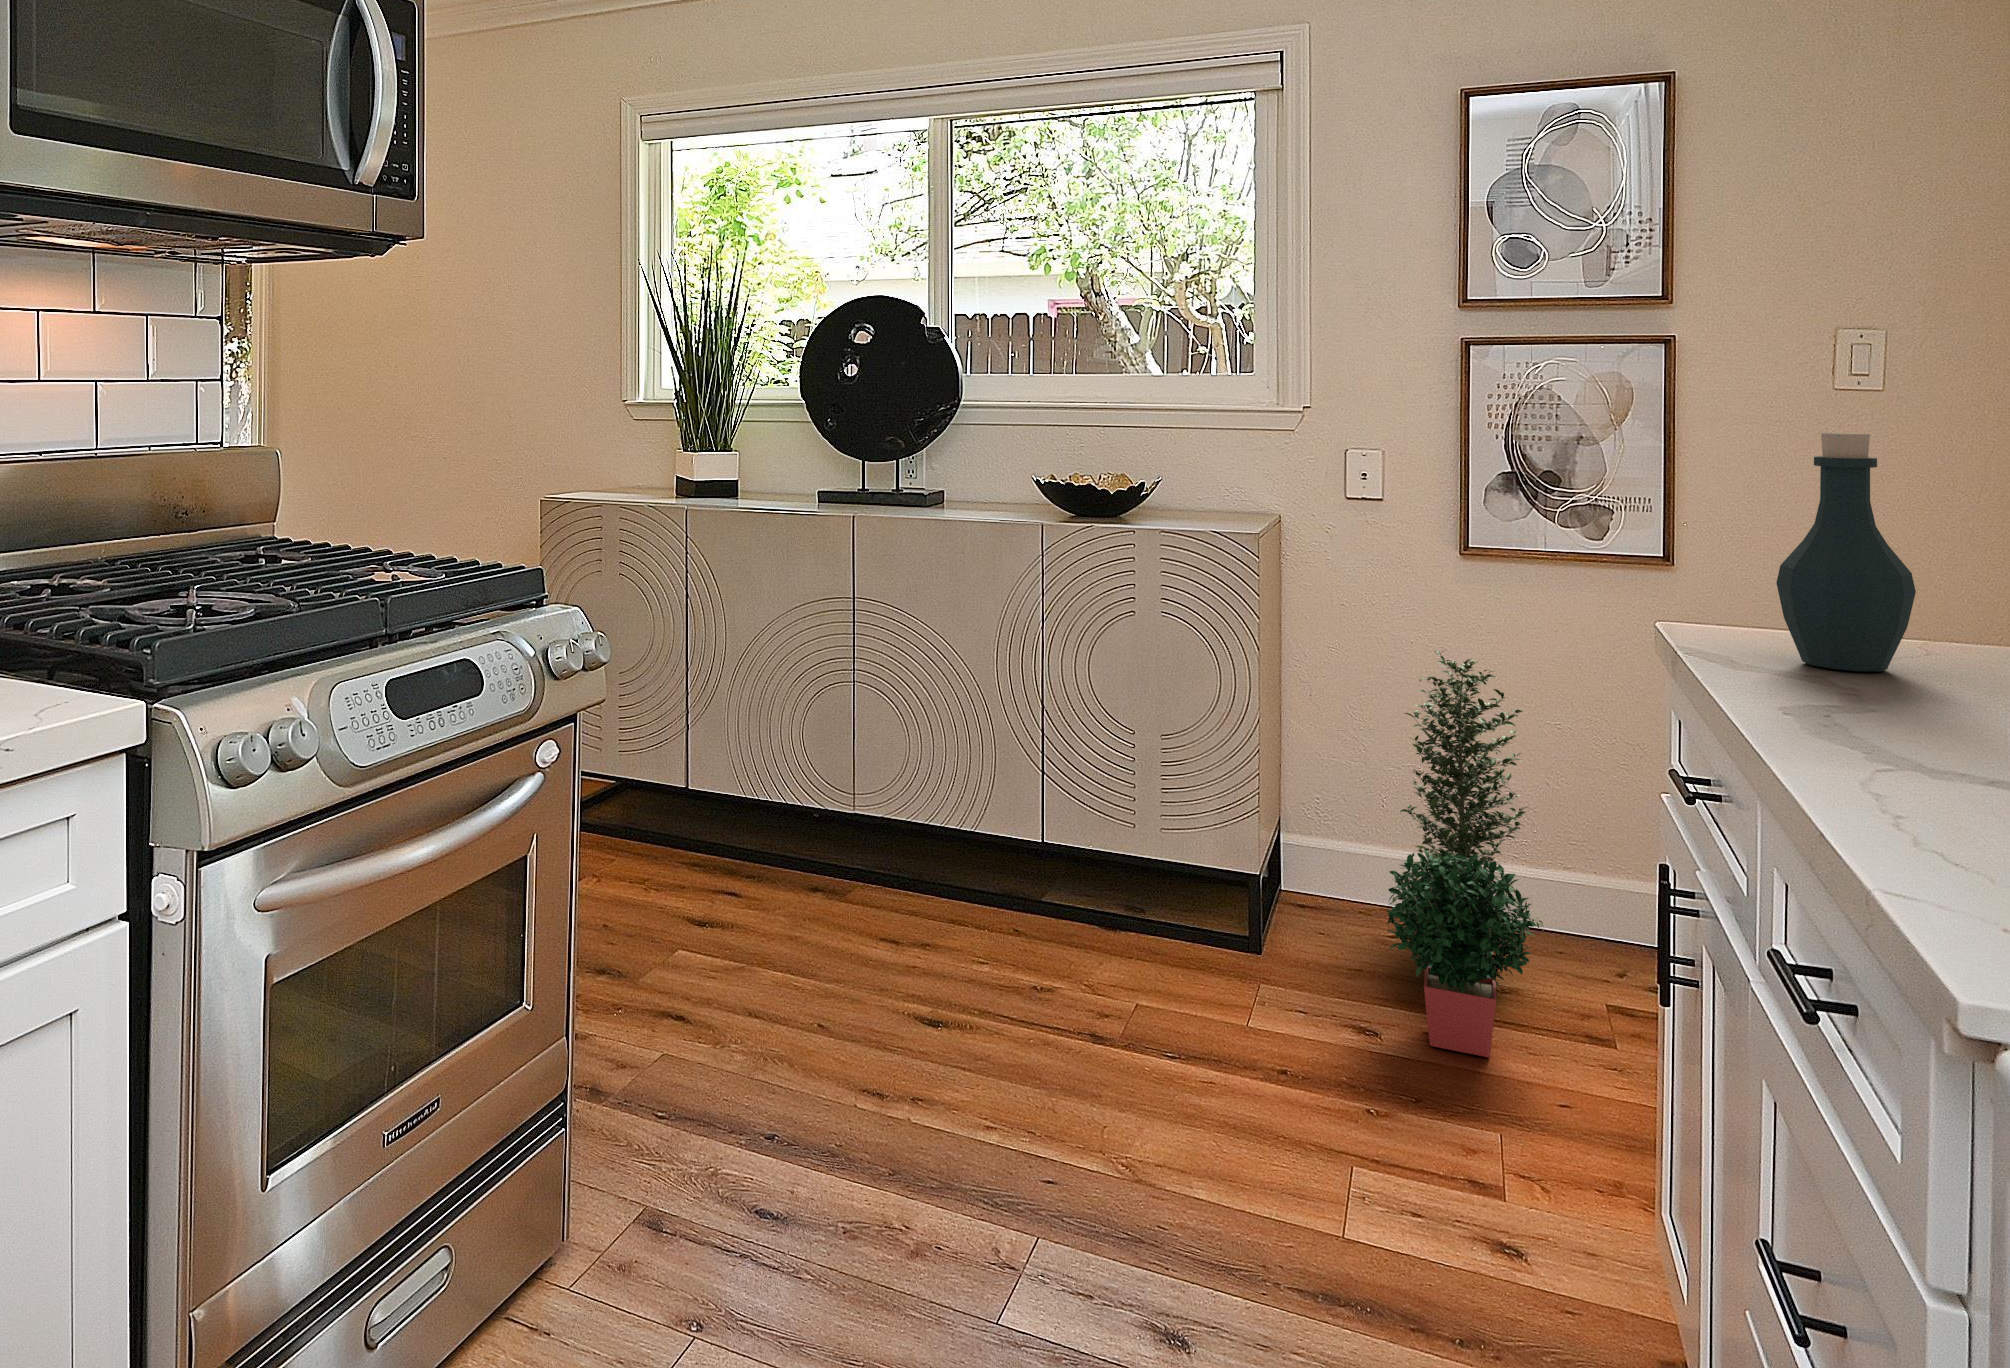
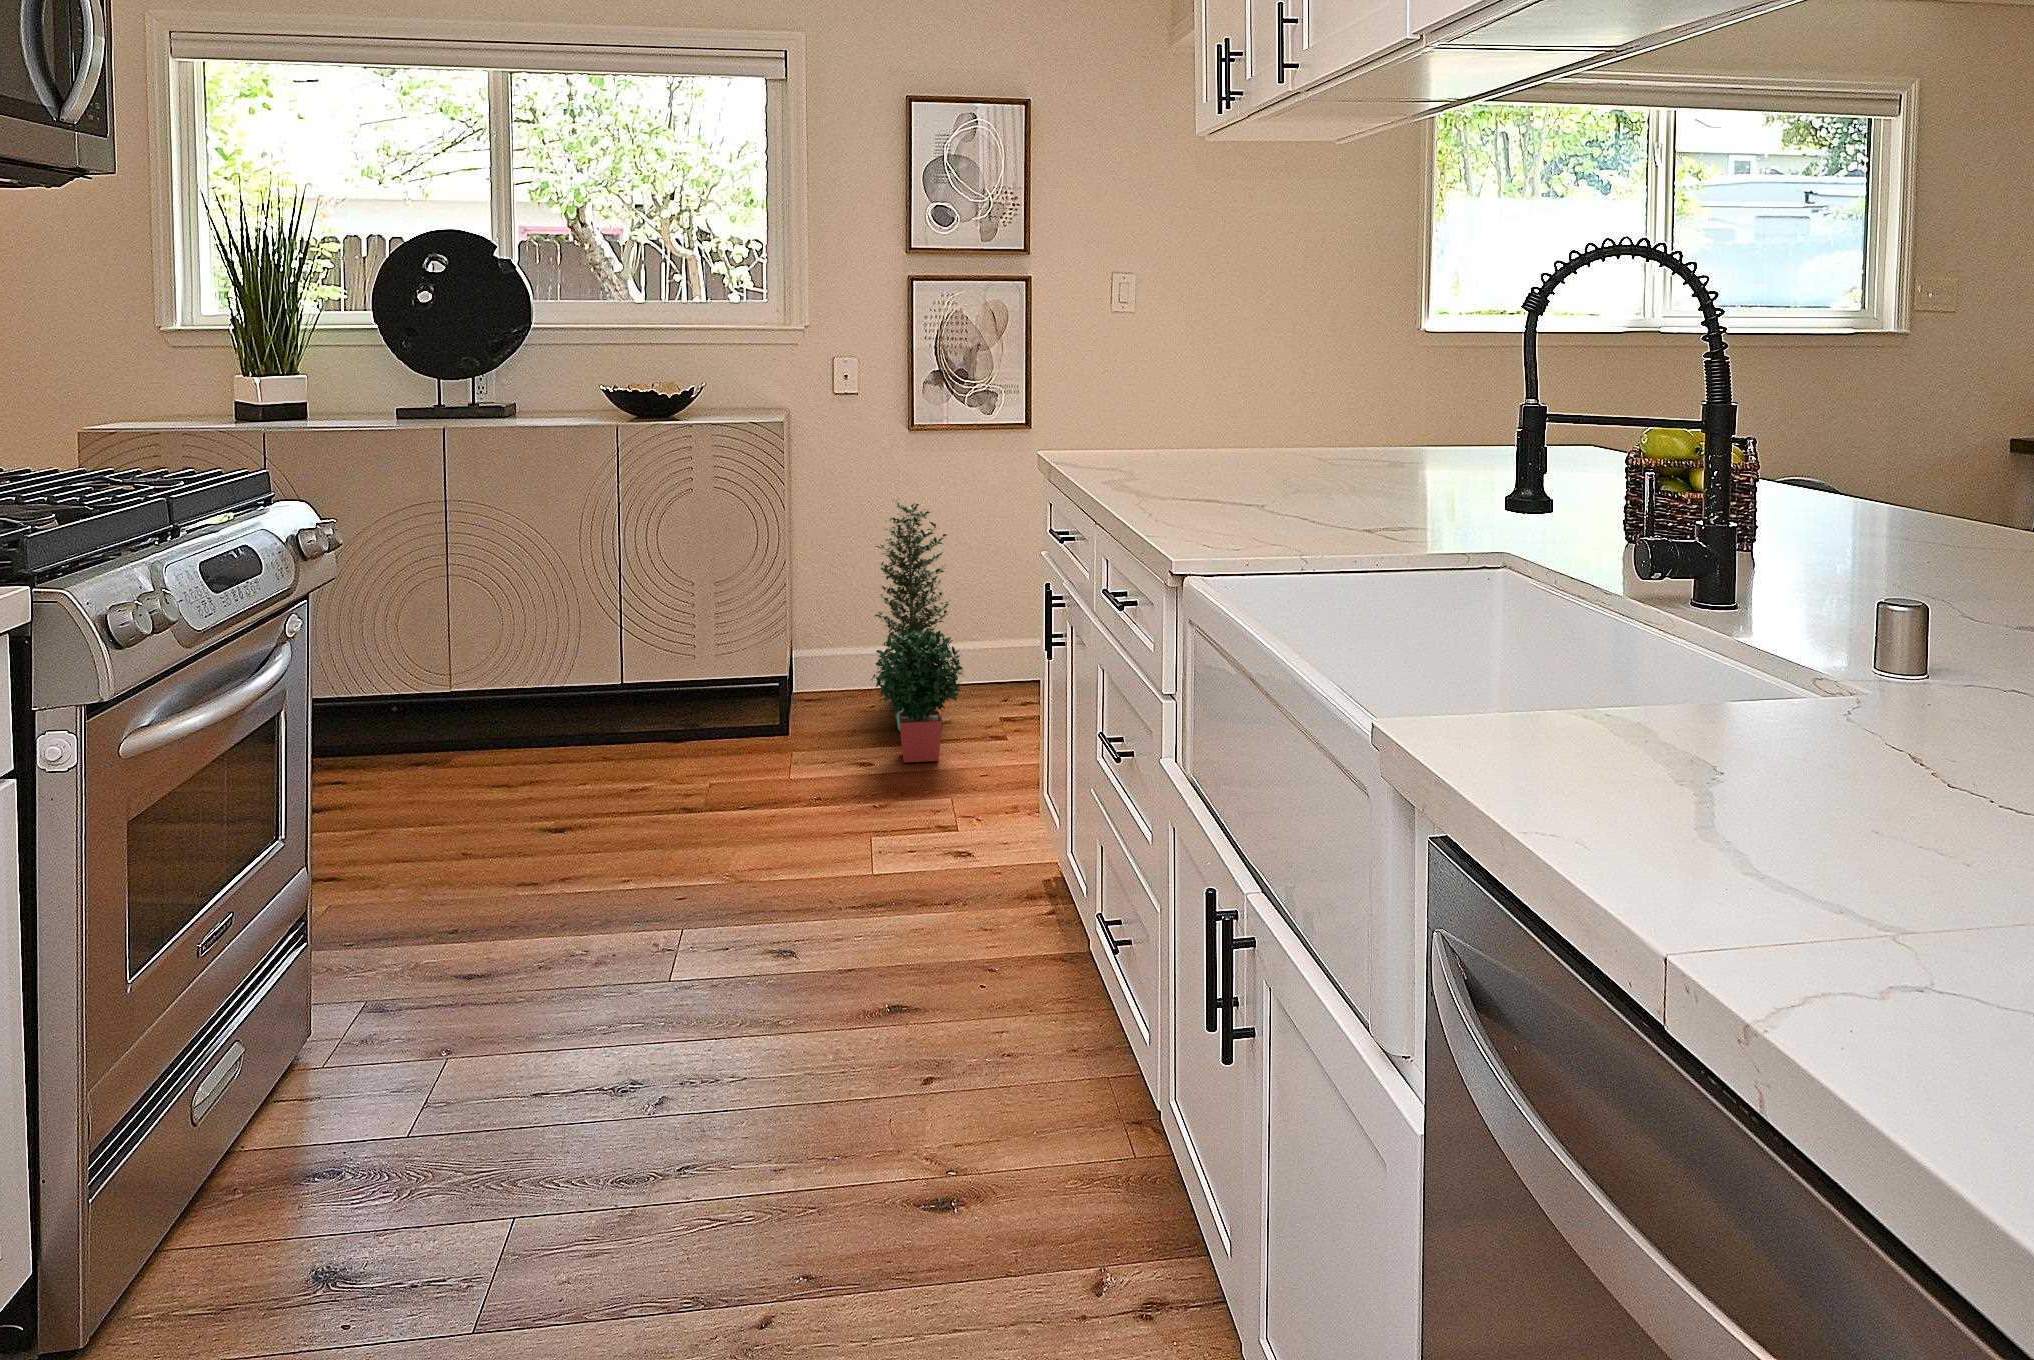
bottle: present [1776,433,1916,671] -> none [1095,334,1153,463]

